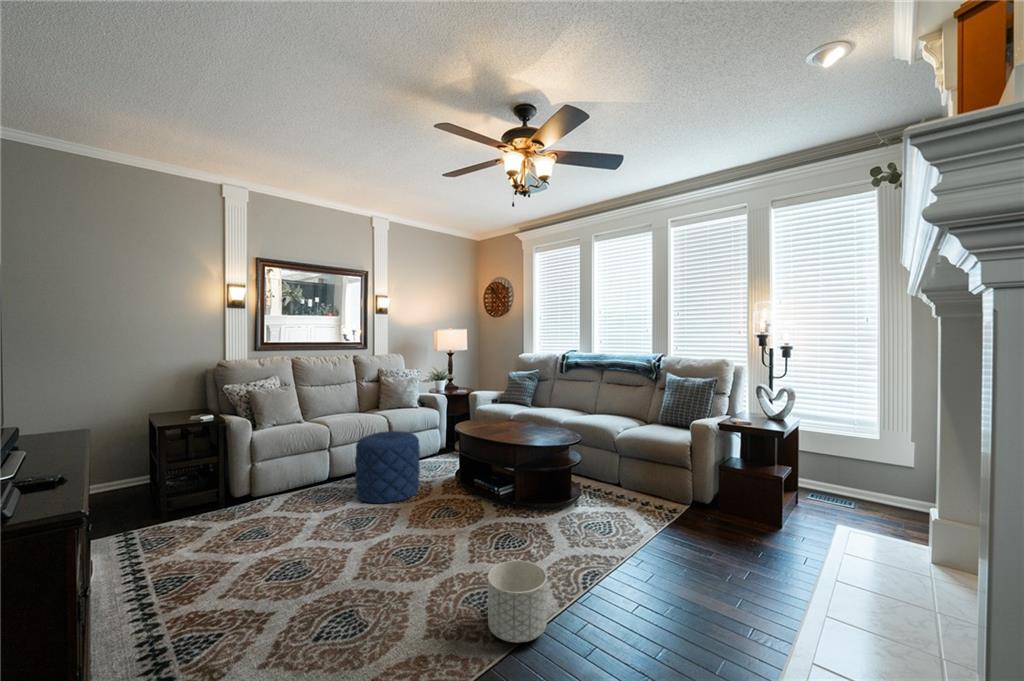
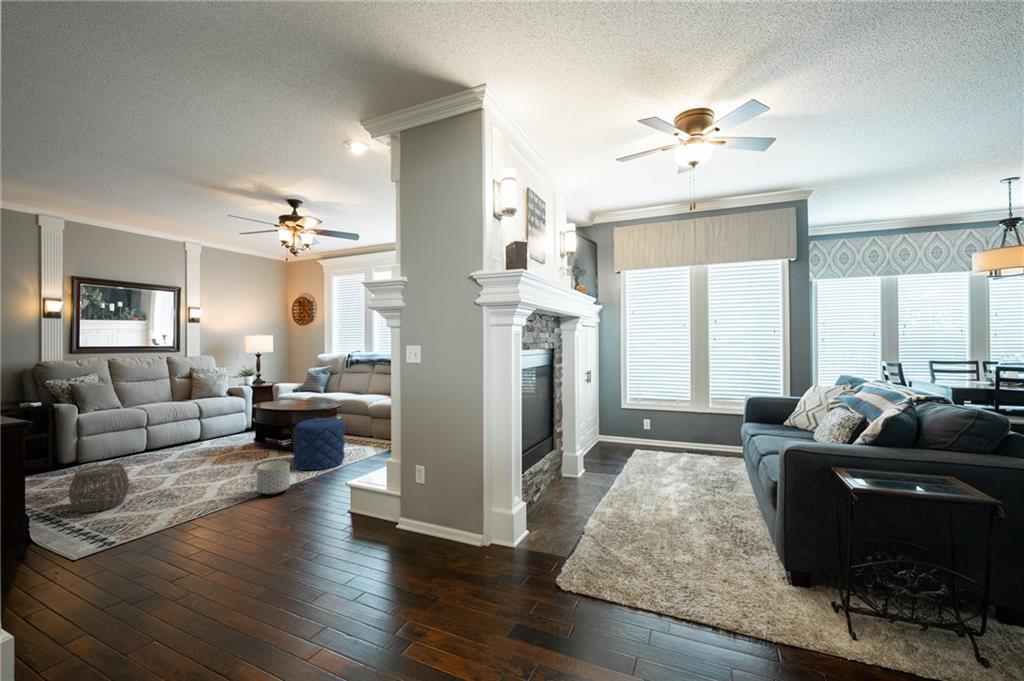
pouf: present [355,431,420,503] -> present [293,418,345,470]
woven basket: none [192,538,286,640] -> present [68,464,129,513]

